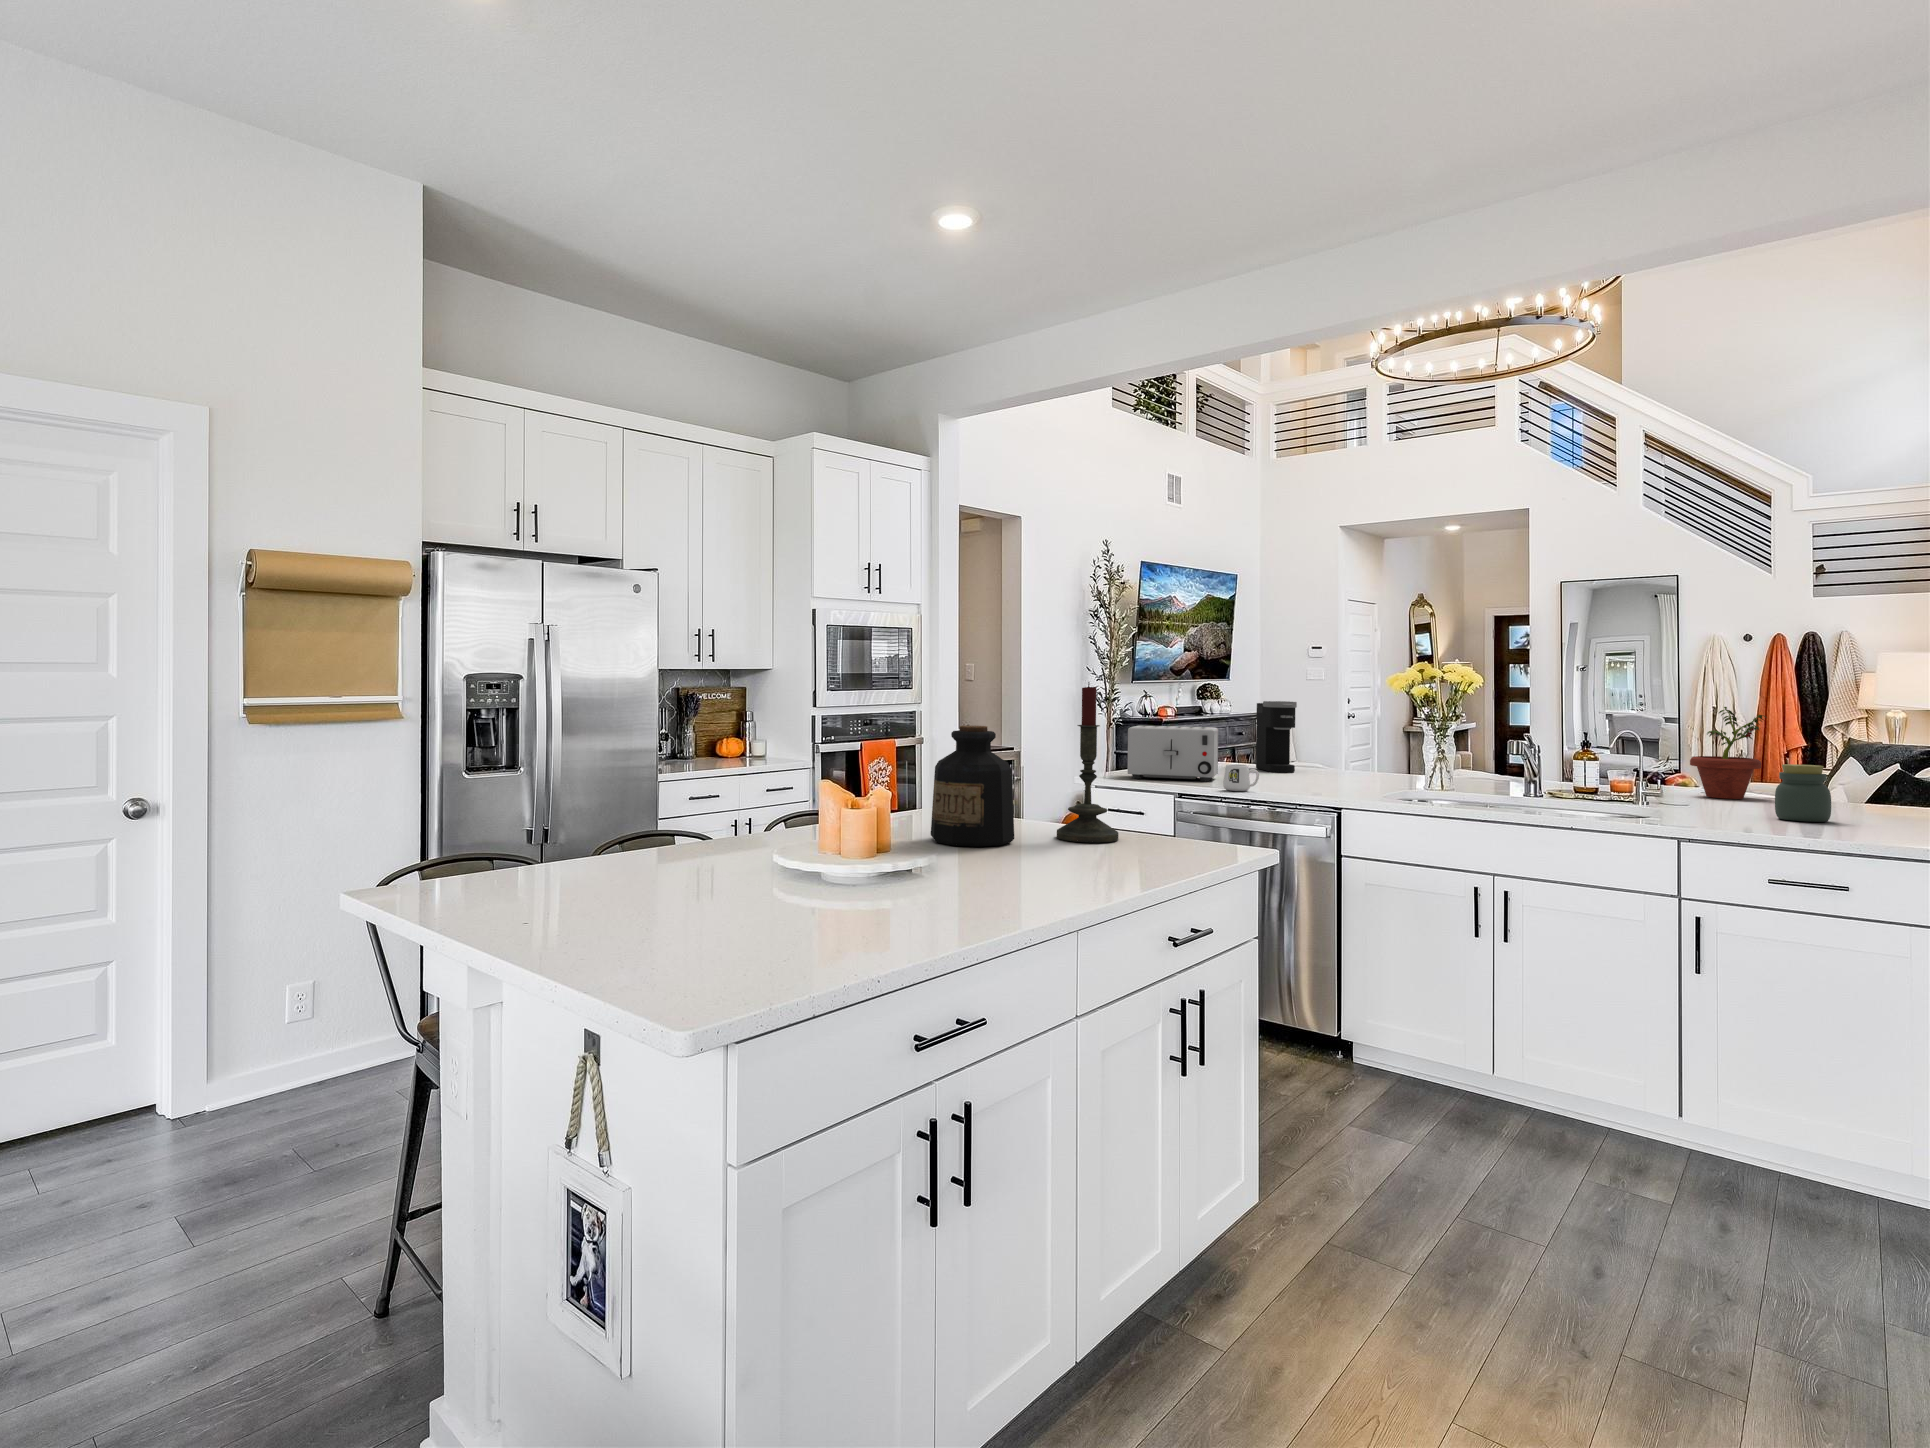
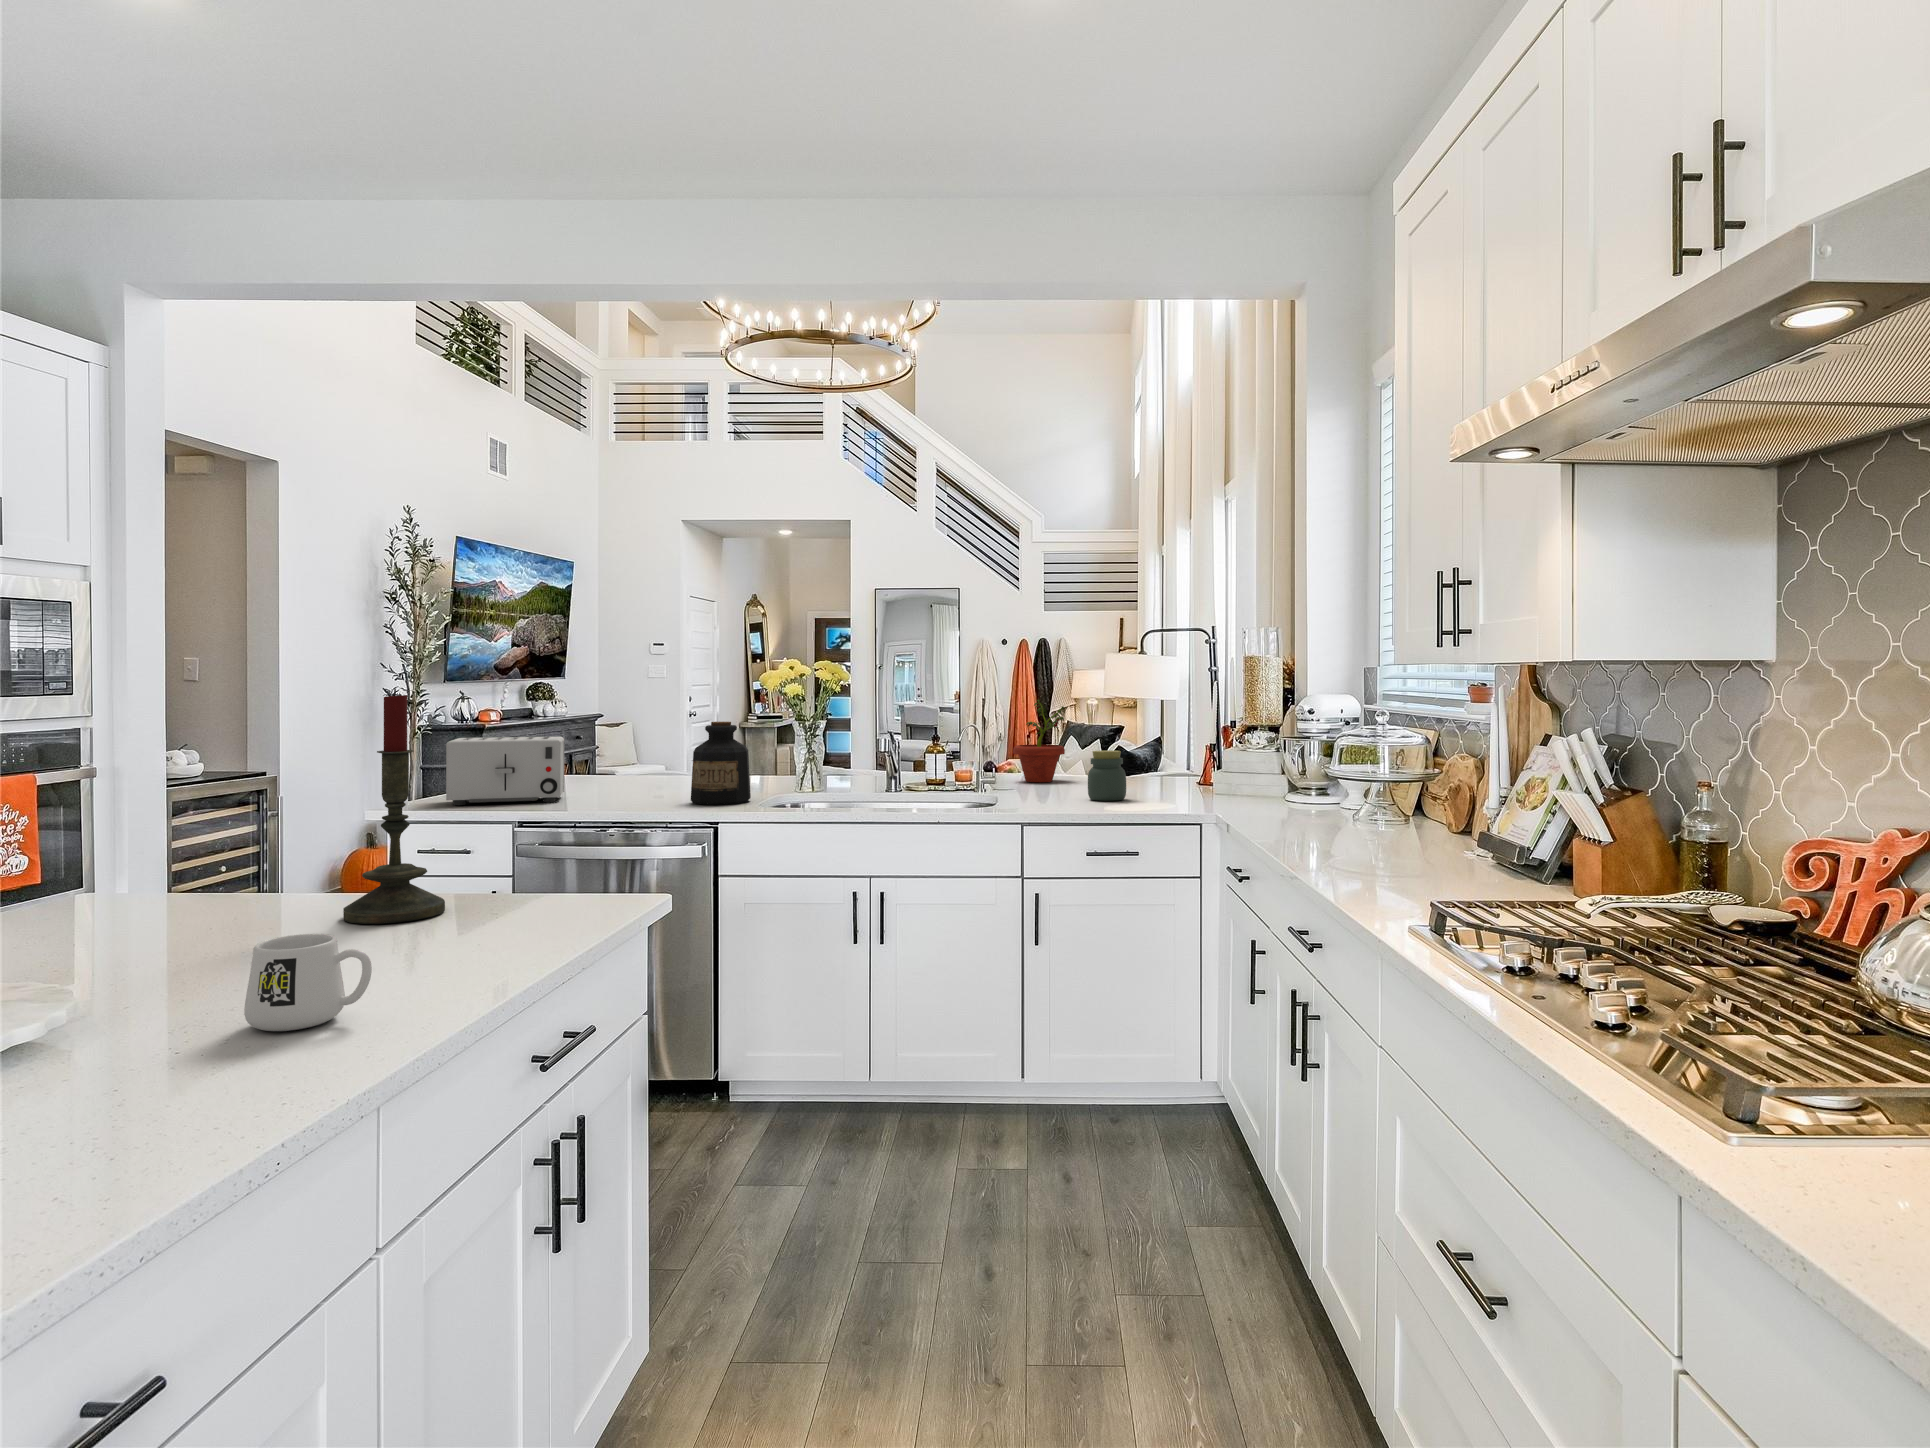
coffee maker: present [1256,701,1297,773] -> none [606,703,653,784]
bottle: present [931,726,1014,847] -> present [691,722,751,805]
mug: present [1223,764,1259,791] -> present [244,934,372,1031]

